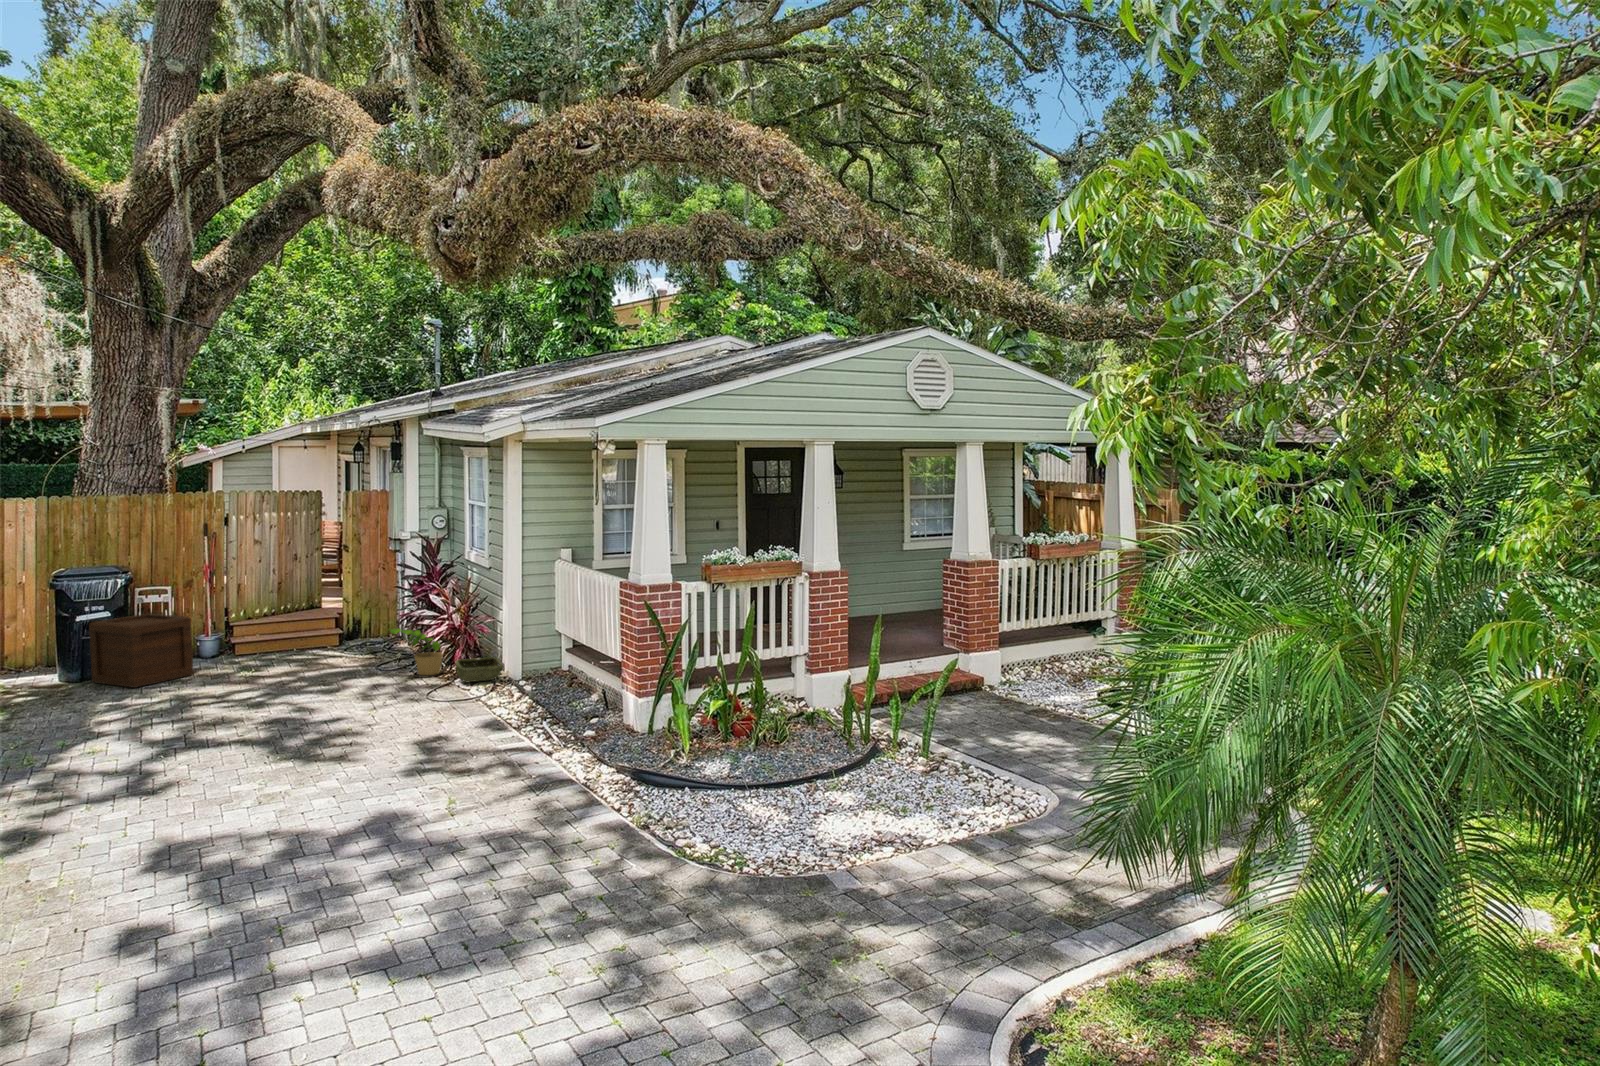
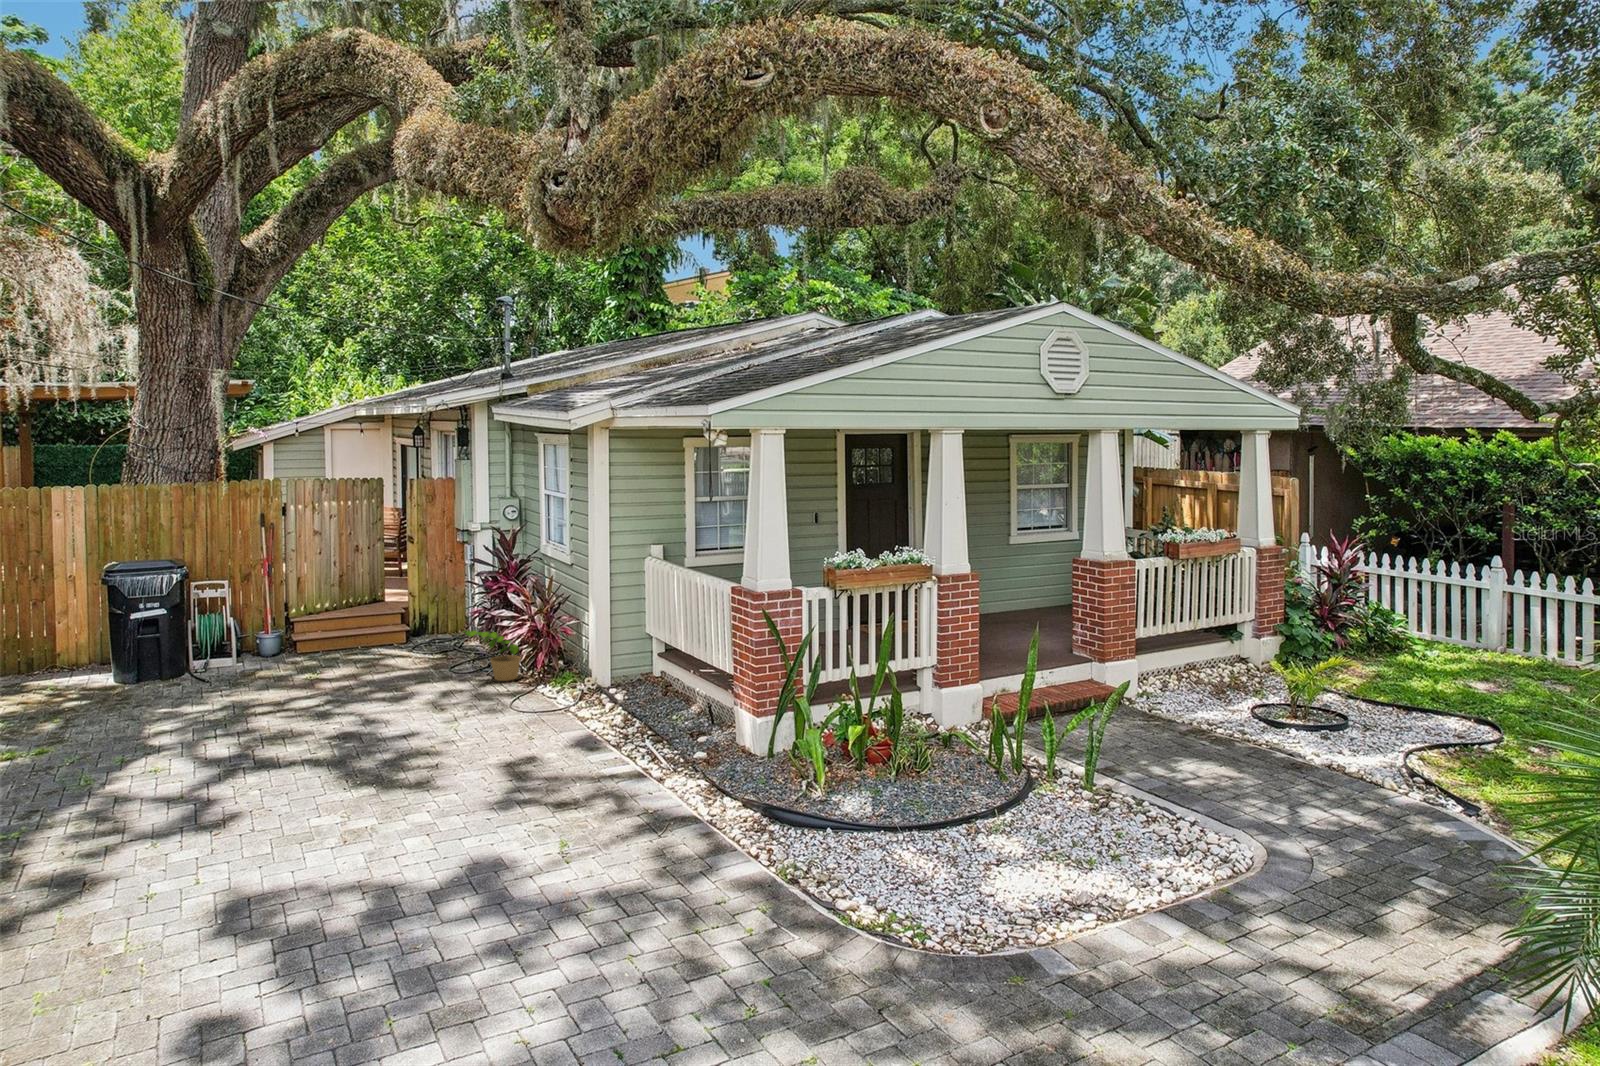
wooden crate: present [89,614,193,688] -> none [144,612,255,694]
woven basket: present [455,657,503,683] -> none [536,662,588,691]

